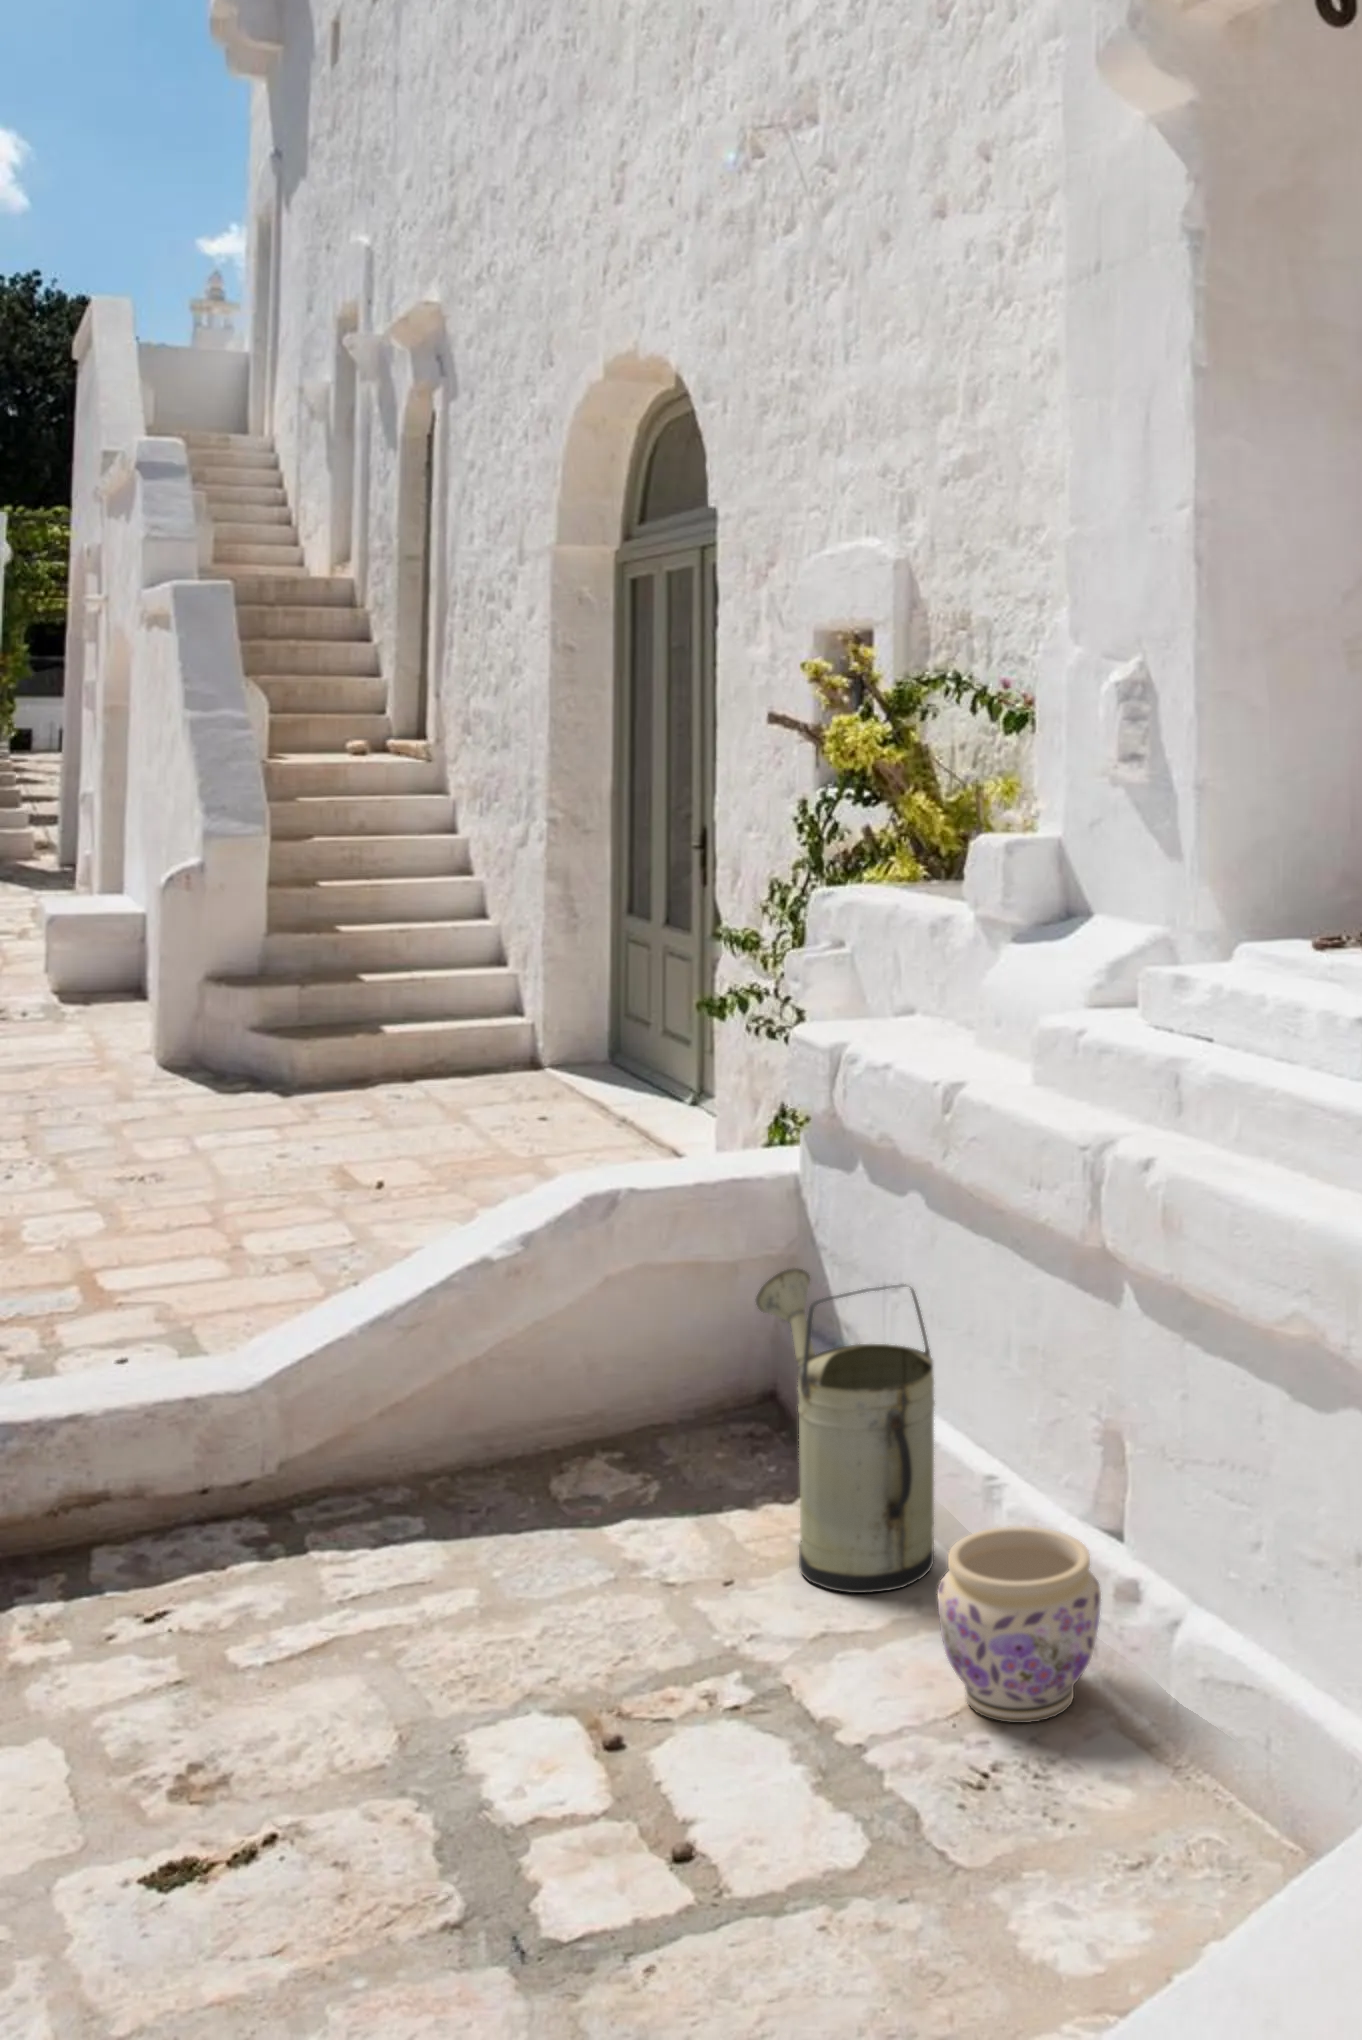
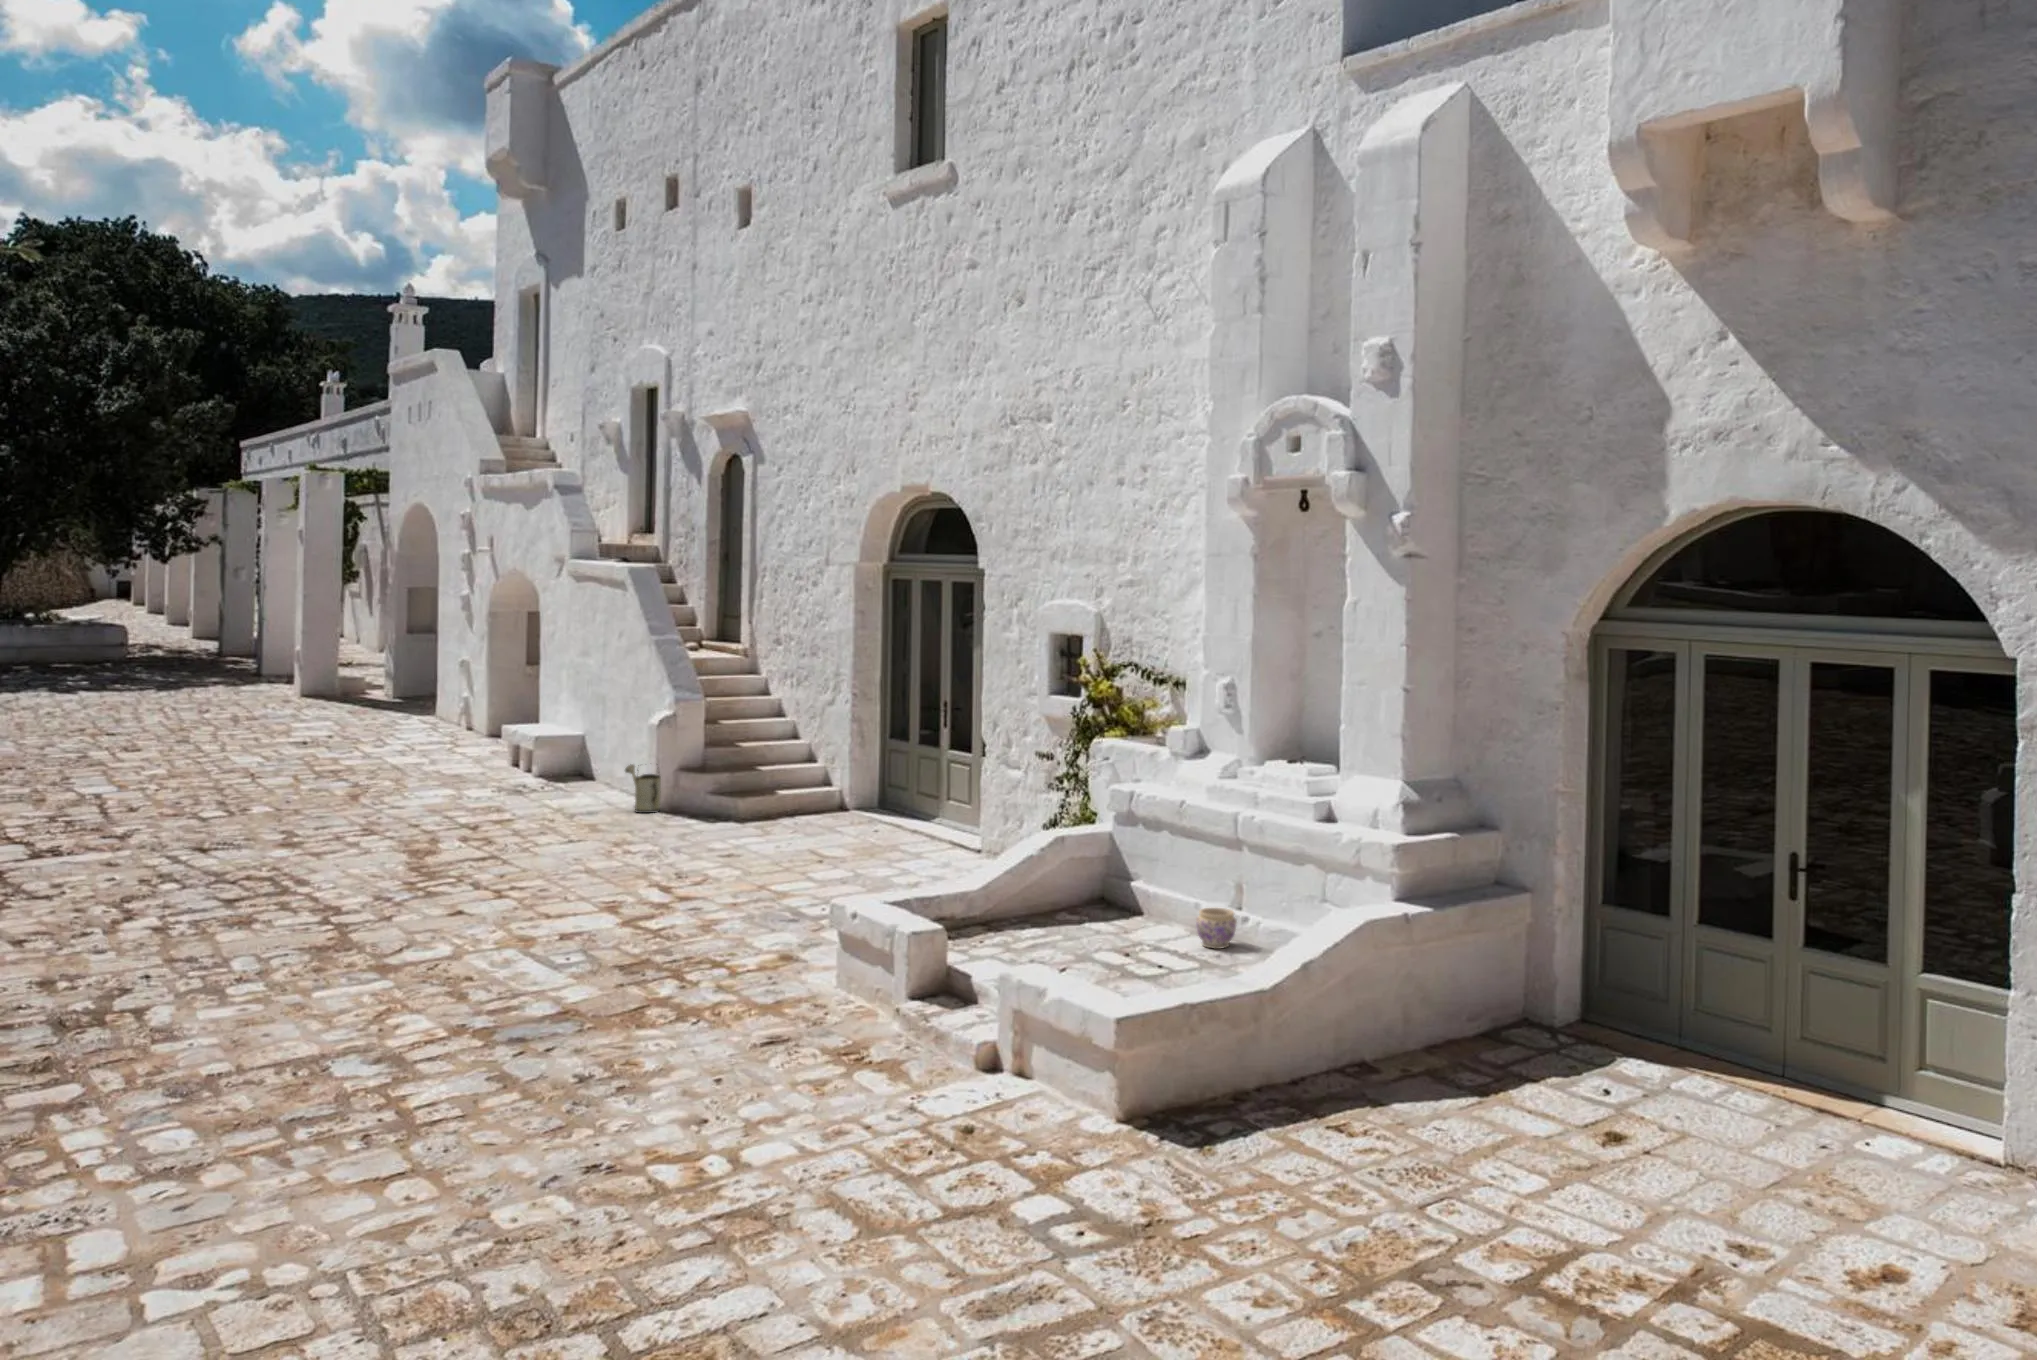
watering can: present [756,1268,935,1593] -> present [625,764,661,813]

